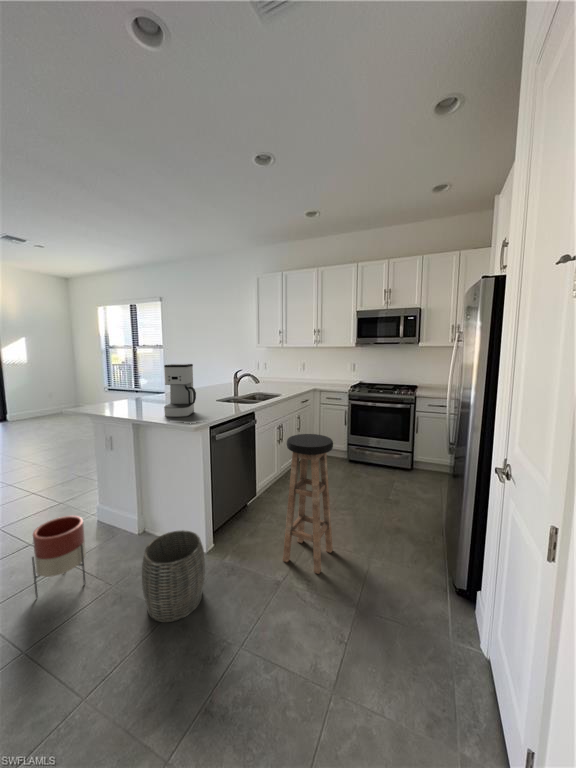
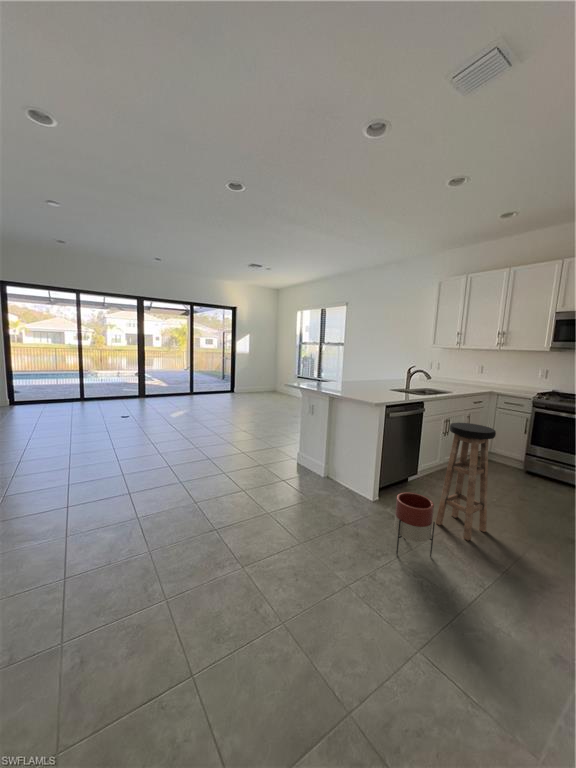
coffee maker: present [164,364,196,417] -> none [353,357,377,396]
planter: present [32,516,86,598] -> present [394,493,435,557]
woven basket: present [142,530,205,622] -> none [333,473,374,528]

